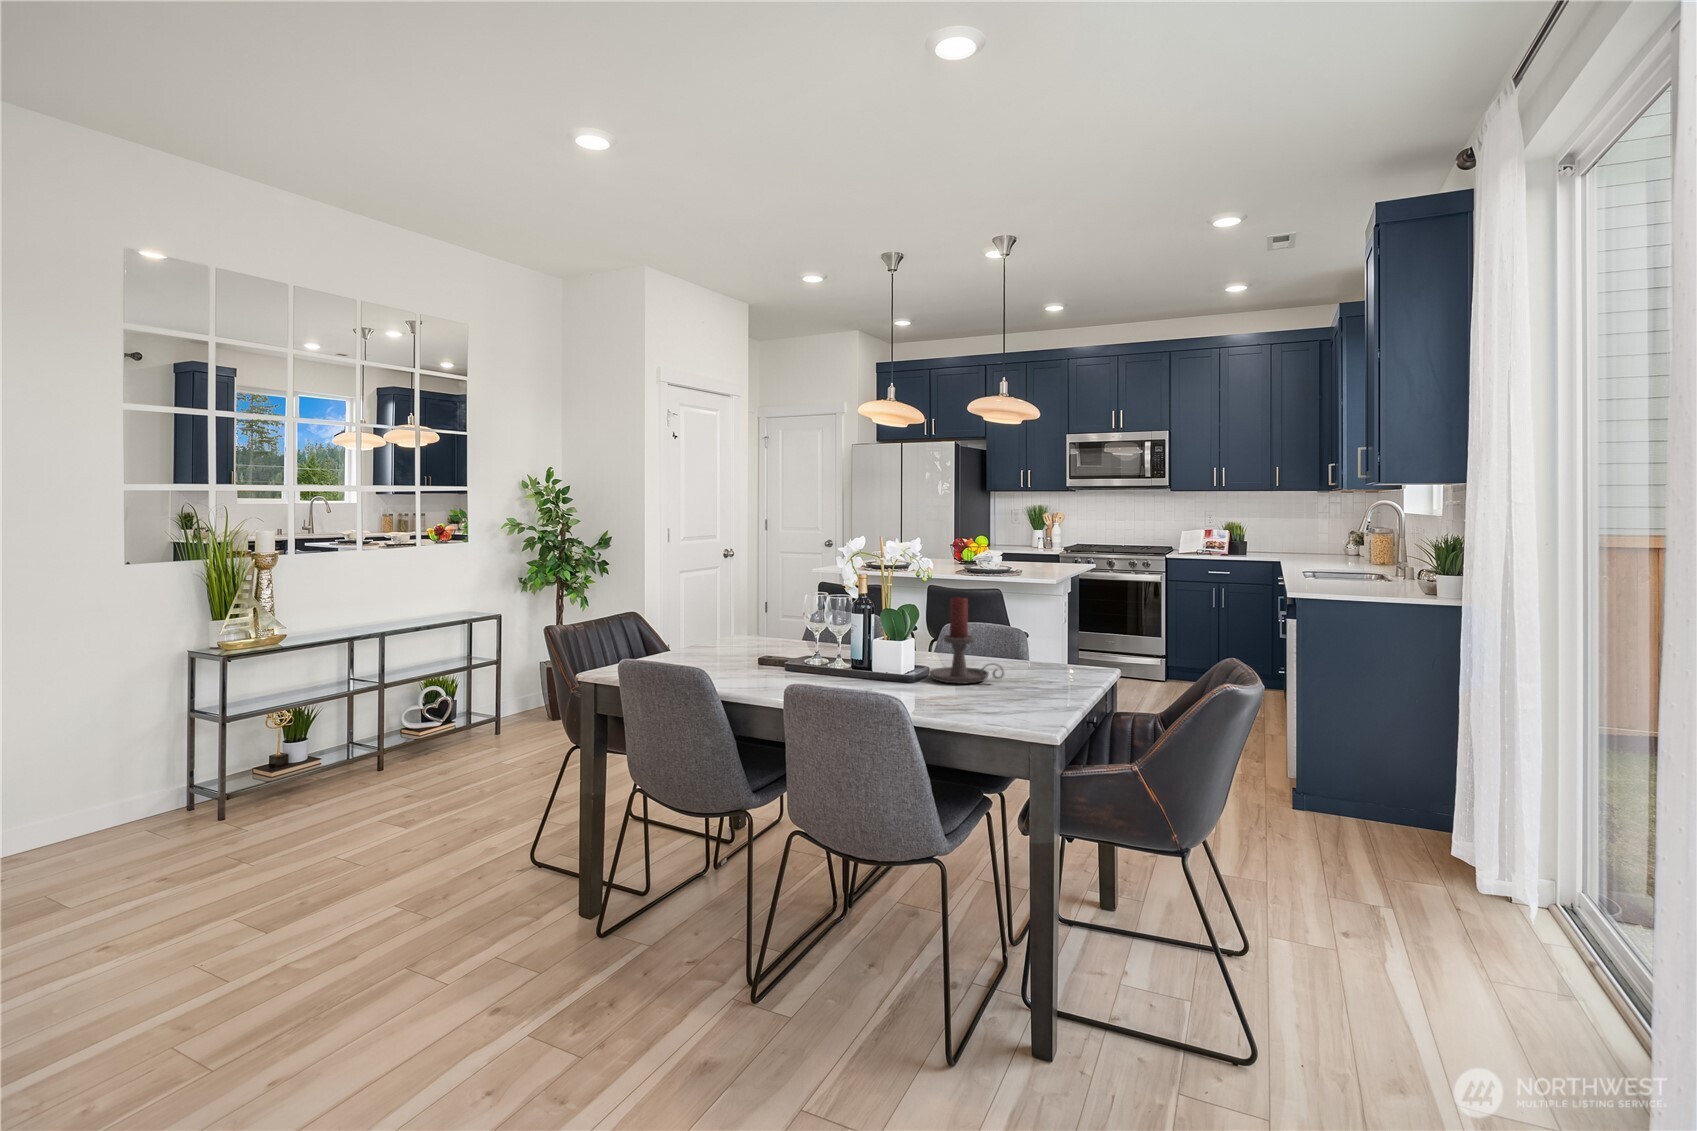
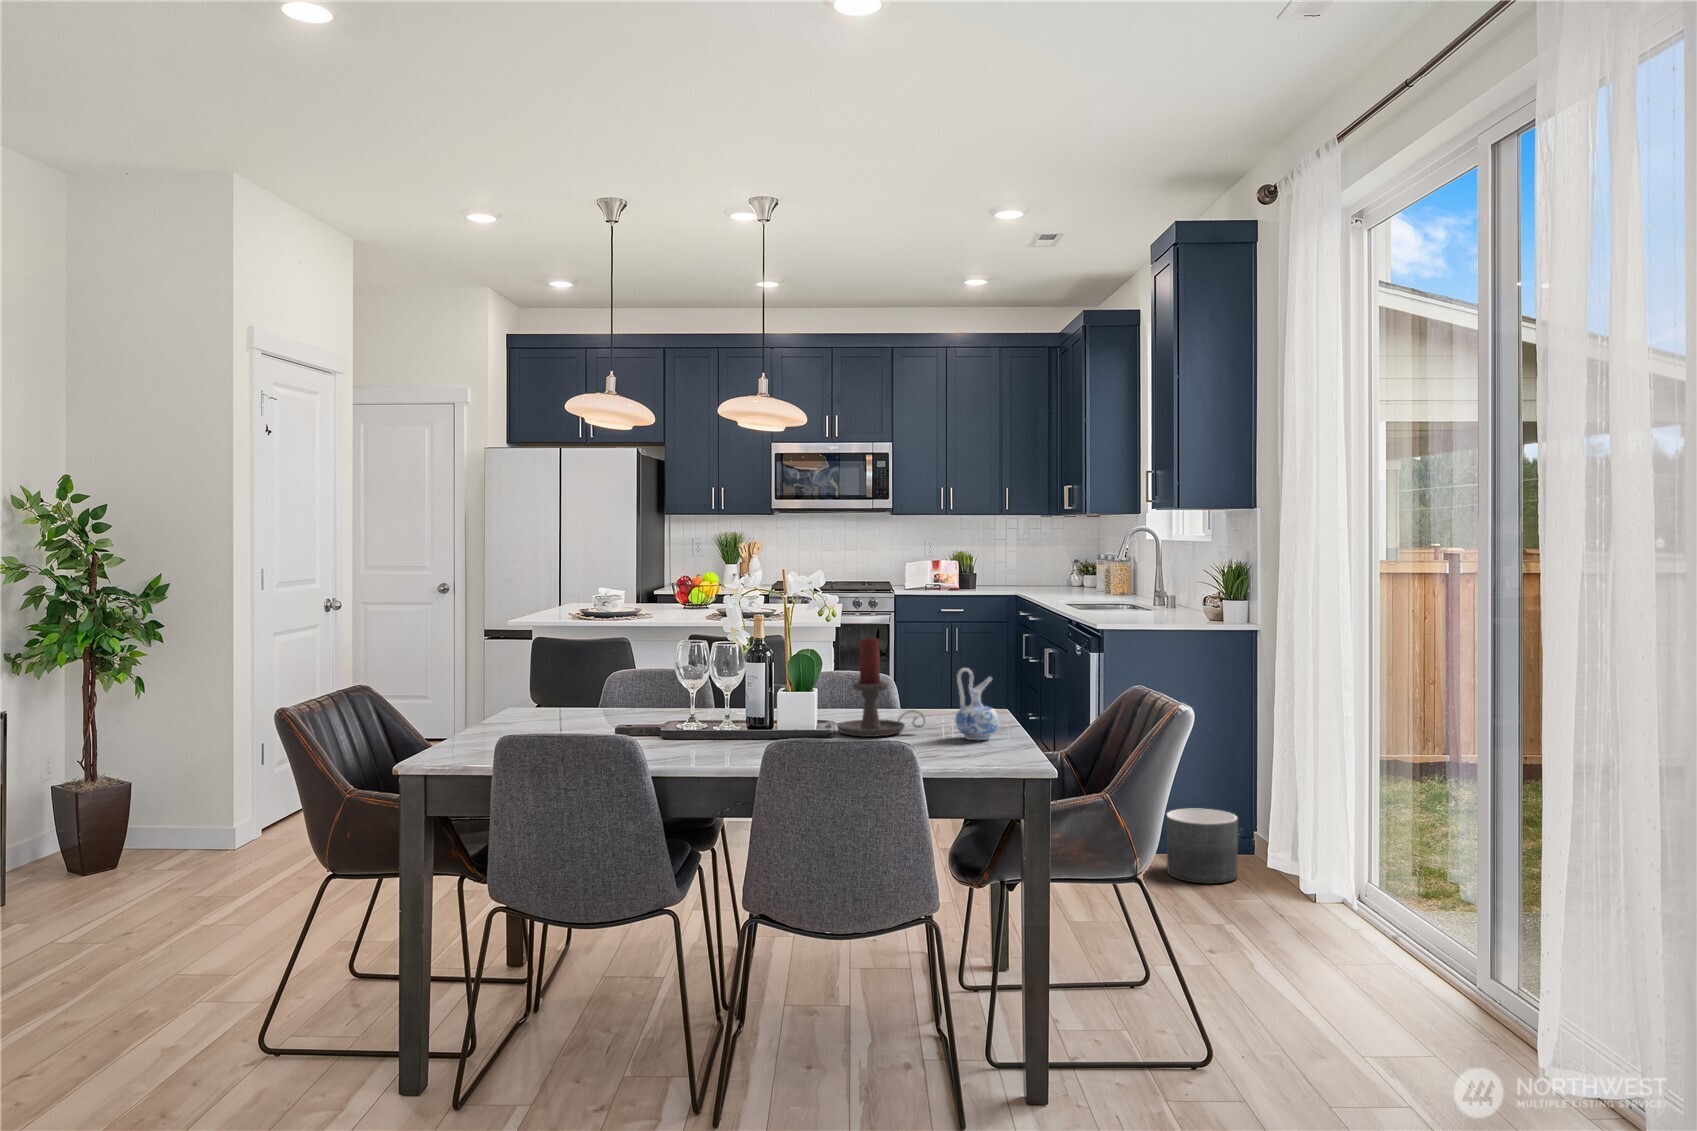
ceramic pitcher: none [1020,629,1060,696] -> present [955,668,998,740]
planter: none [1339,772,1417,849] -> present [1167,809,1238,884]

